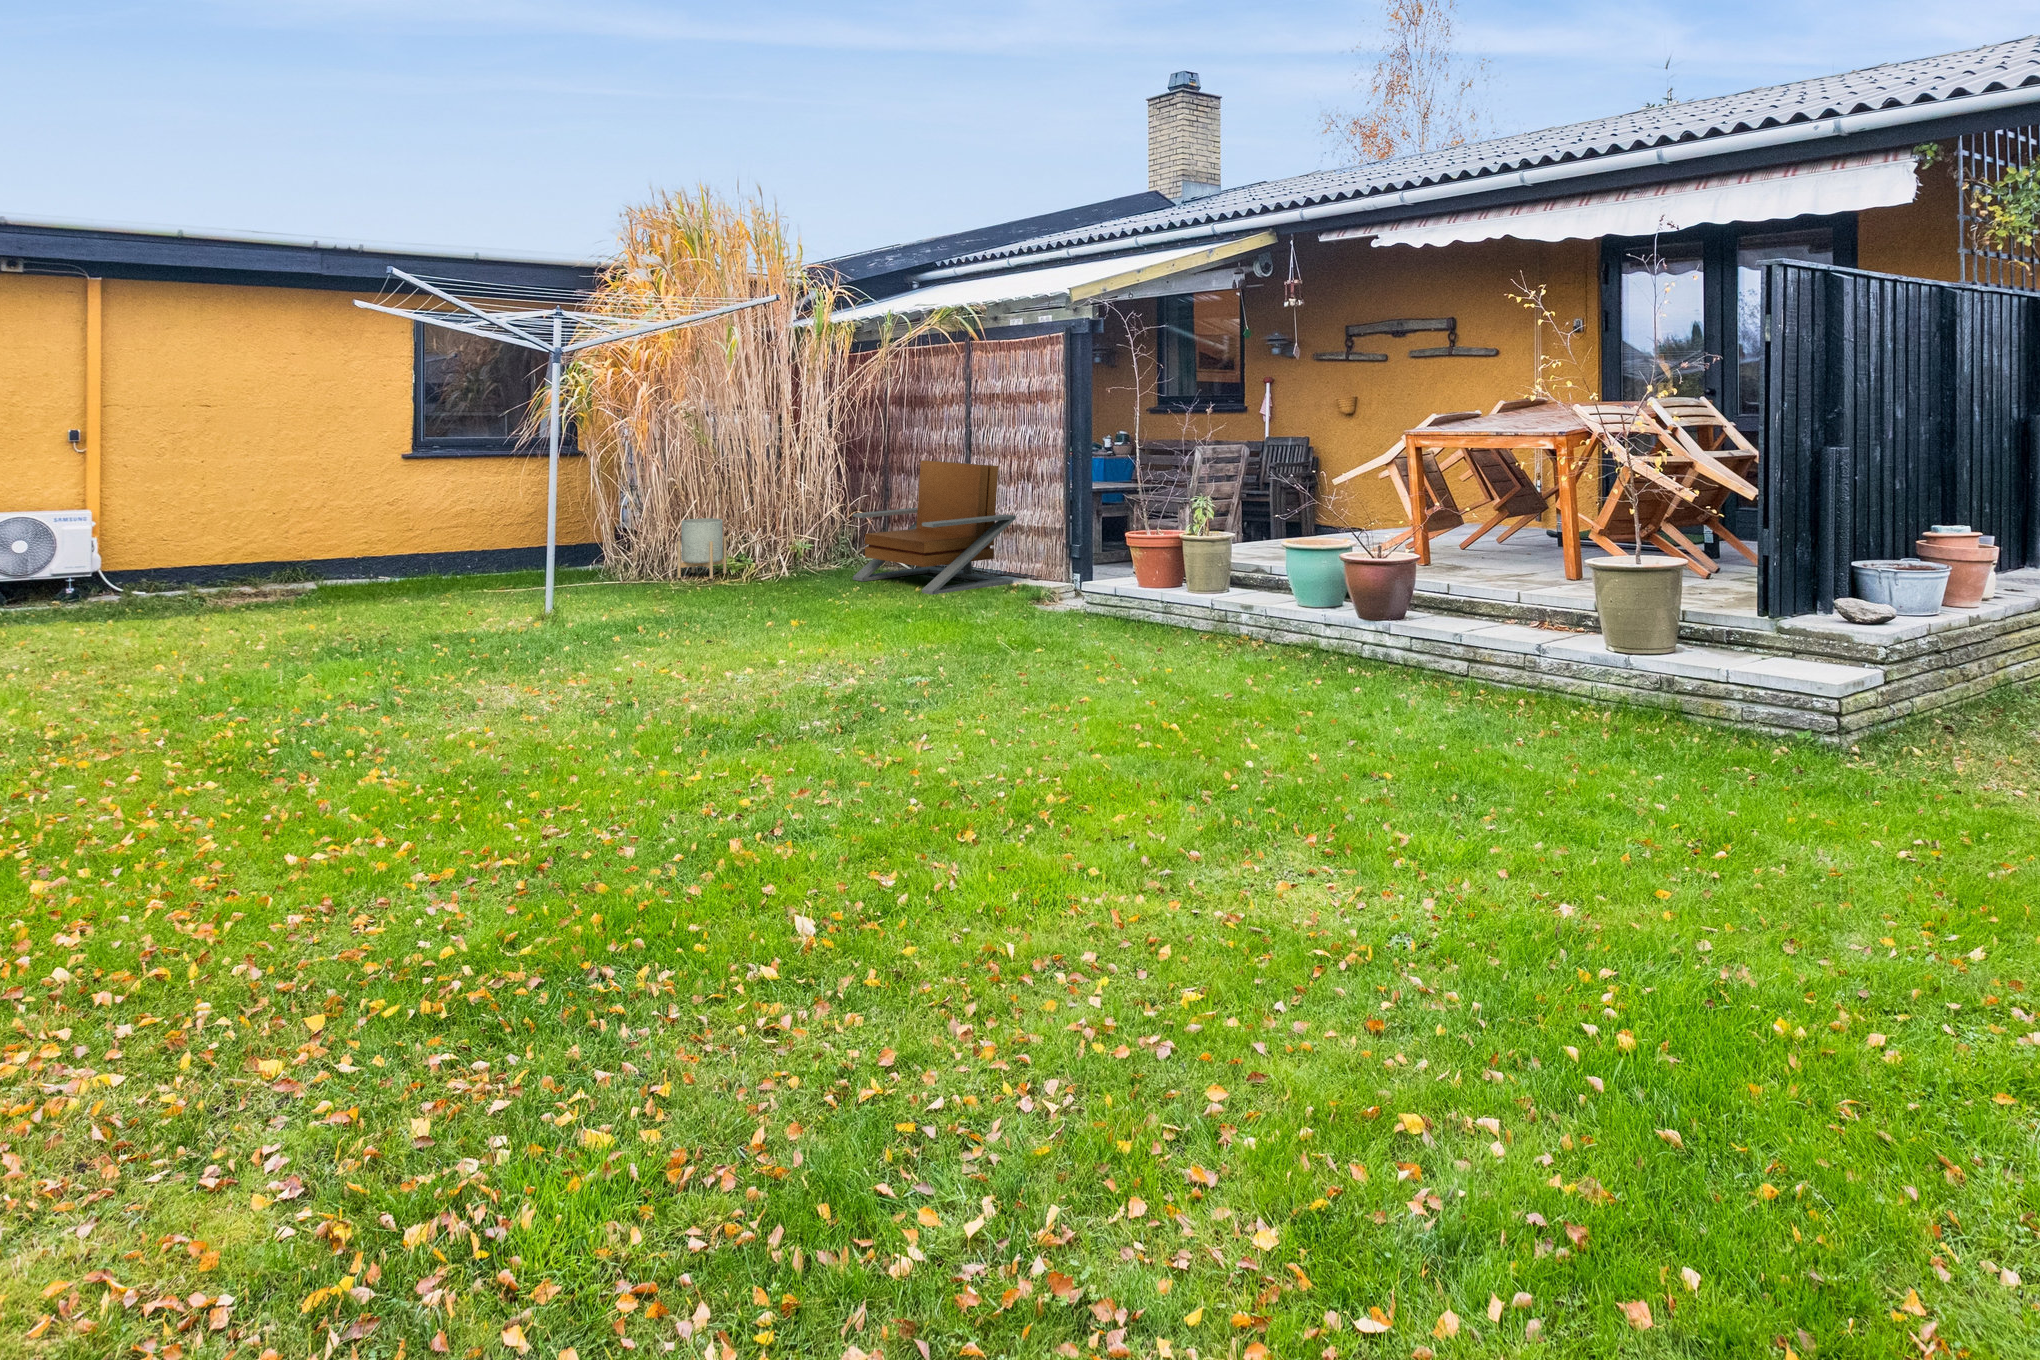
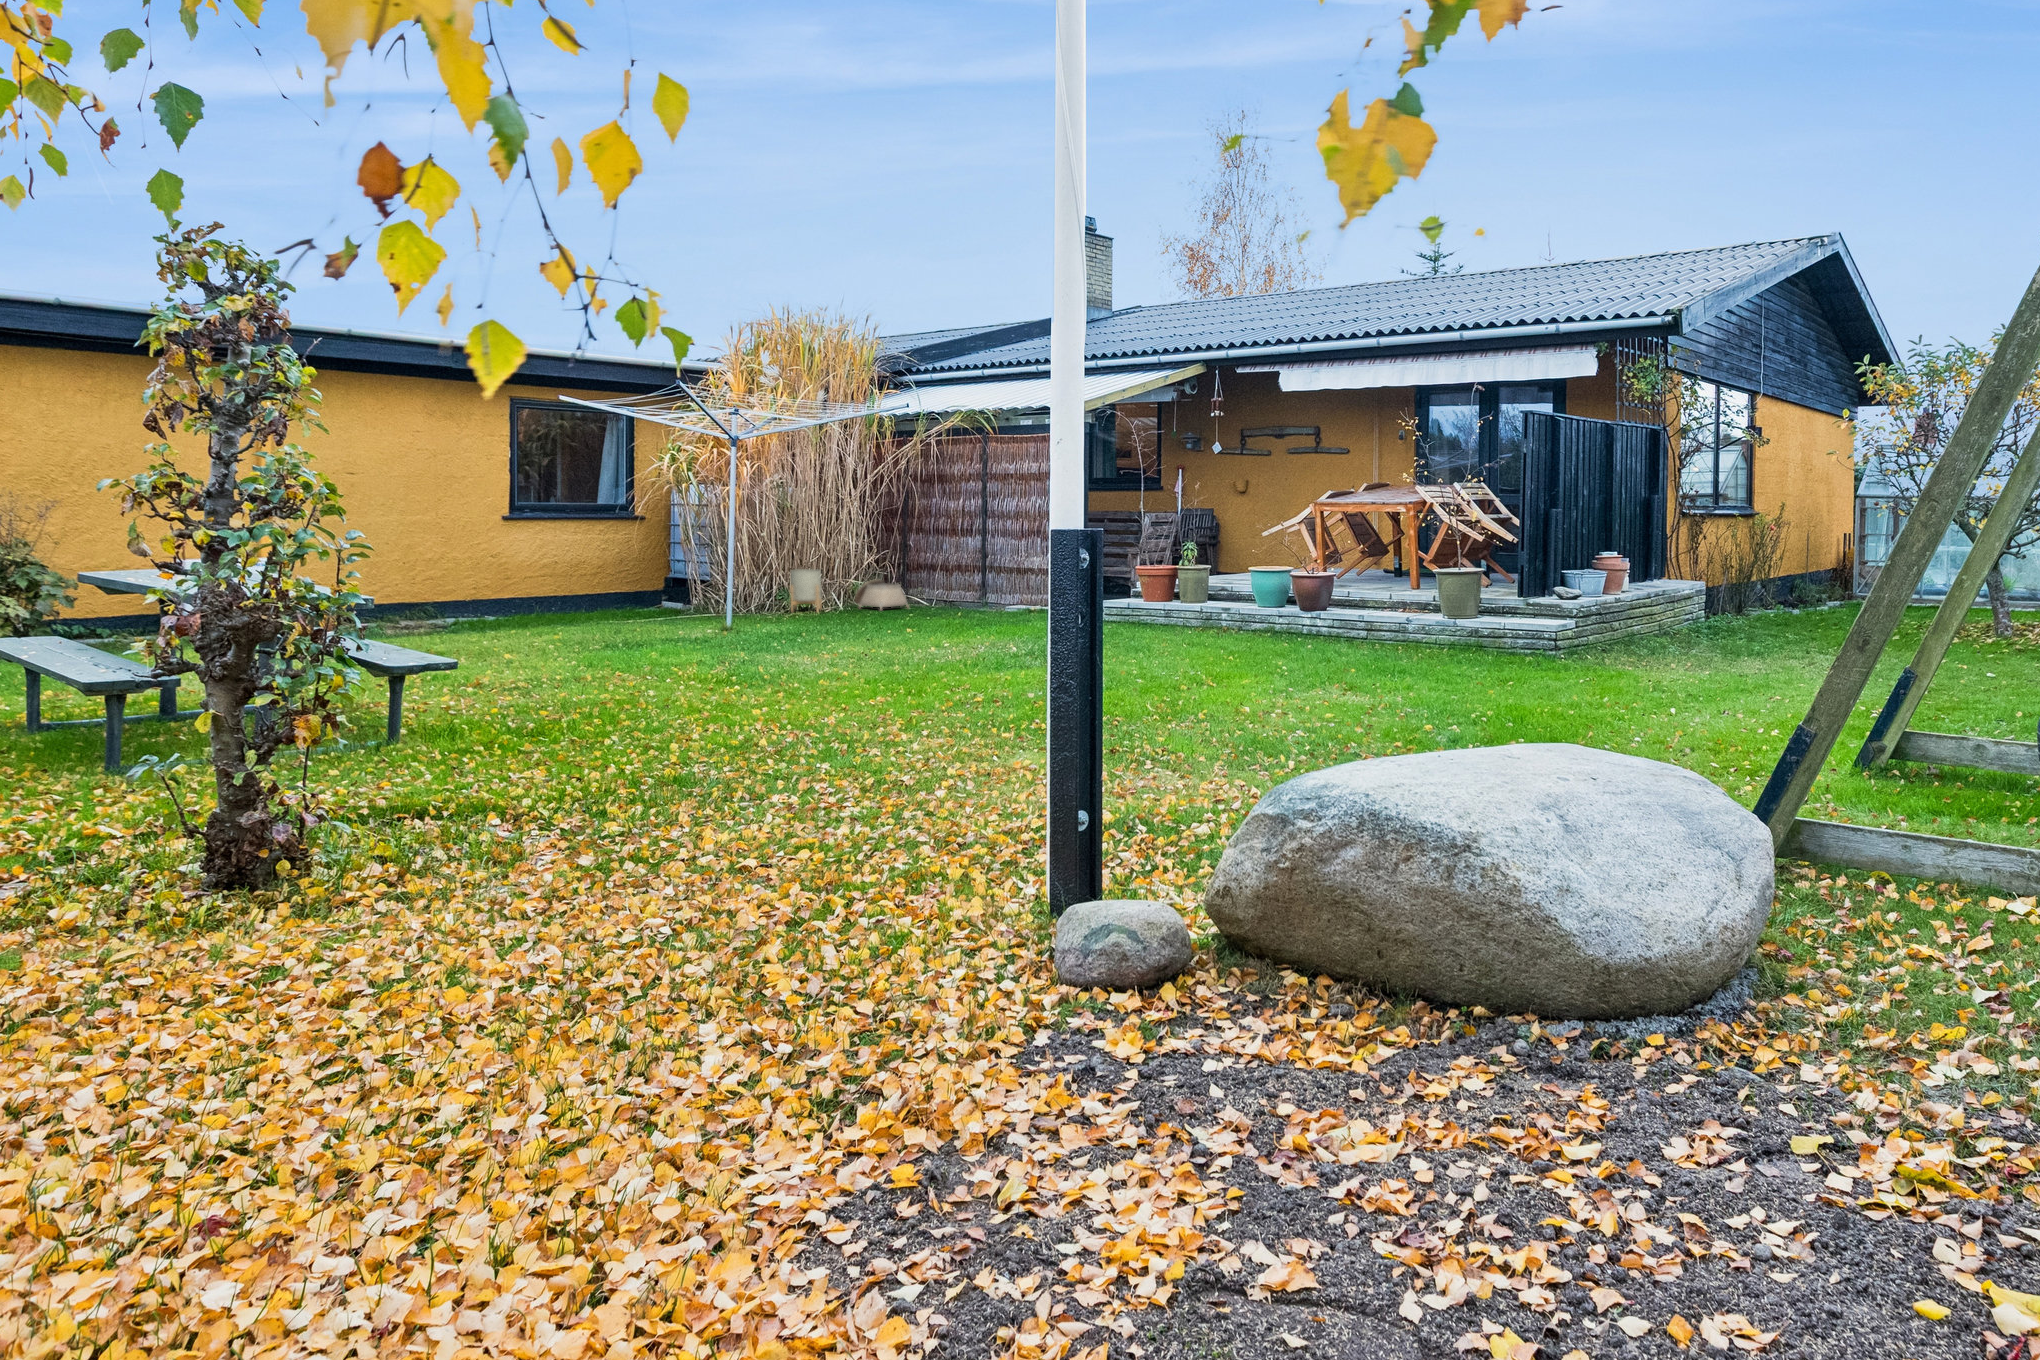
lounge chair: present [853,460,1016,595] -> none [924,526,1042,616]
basket: none [773,533,841,579] -> present [855,580,909,609]

